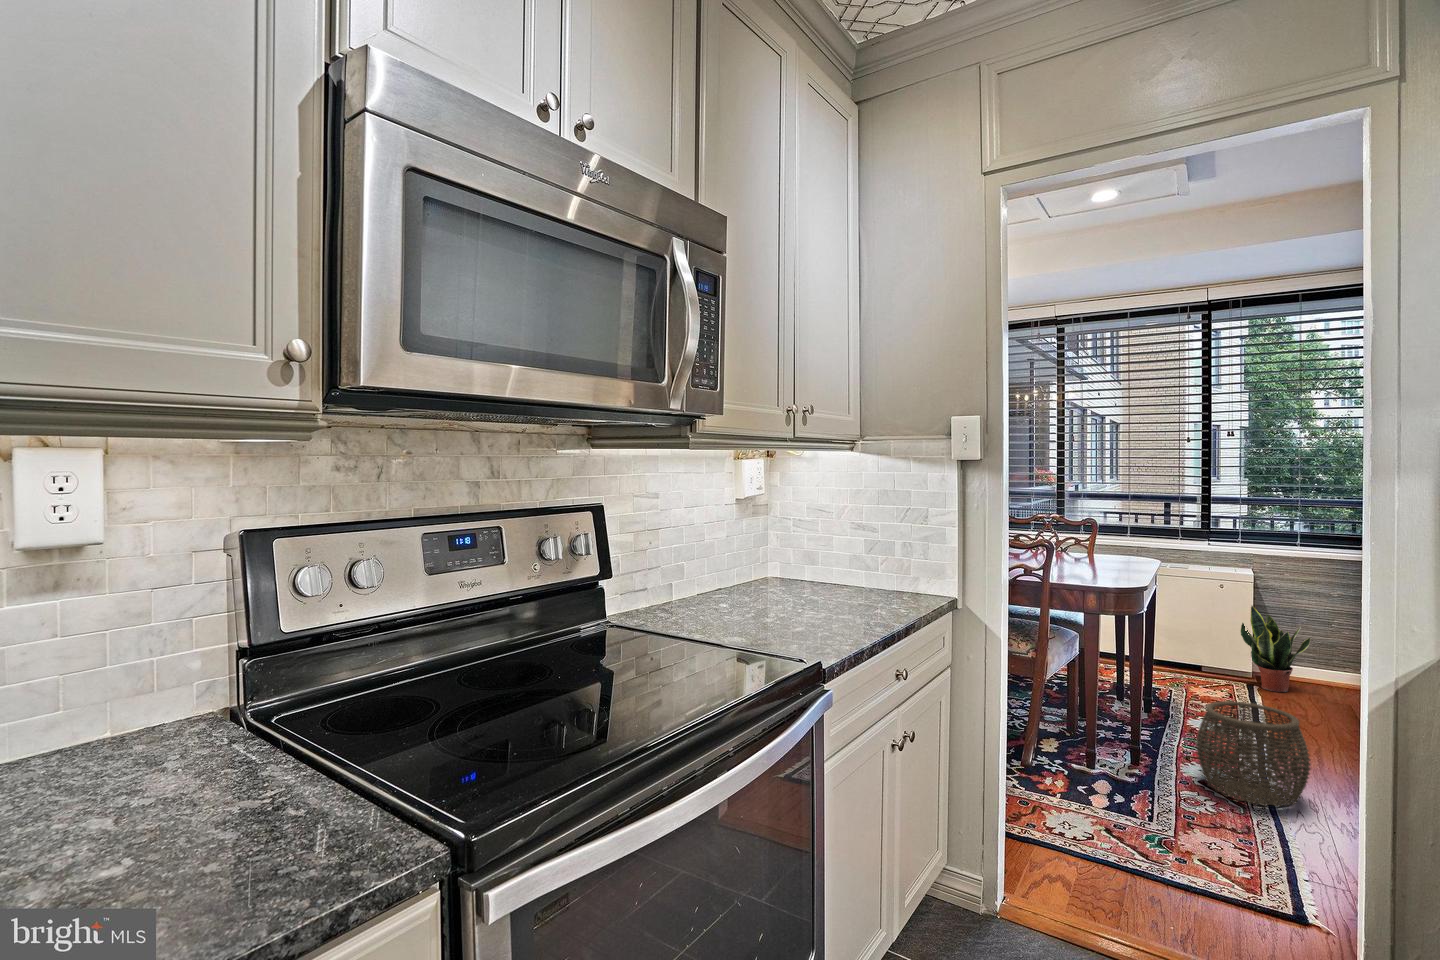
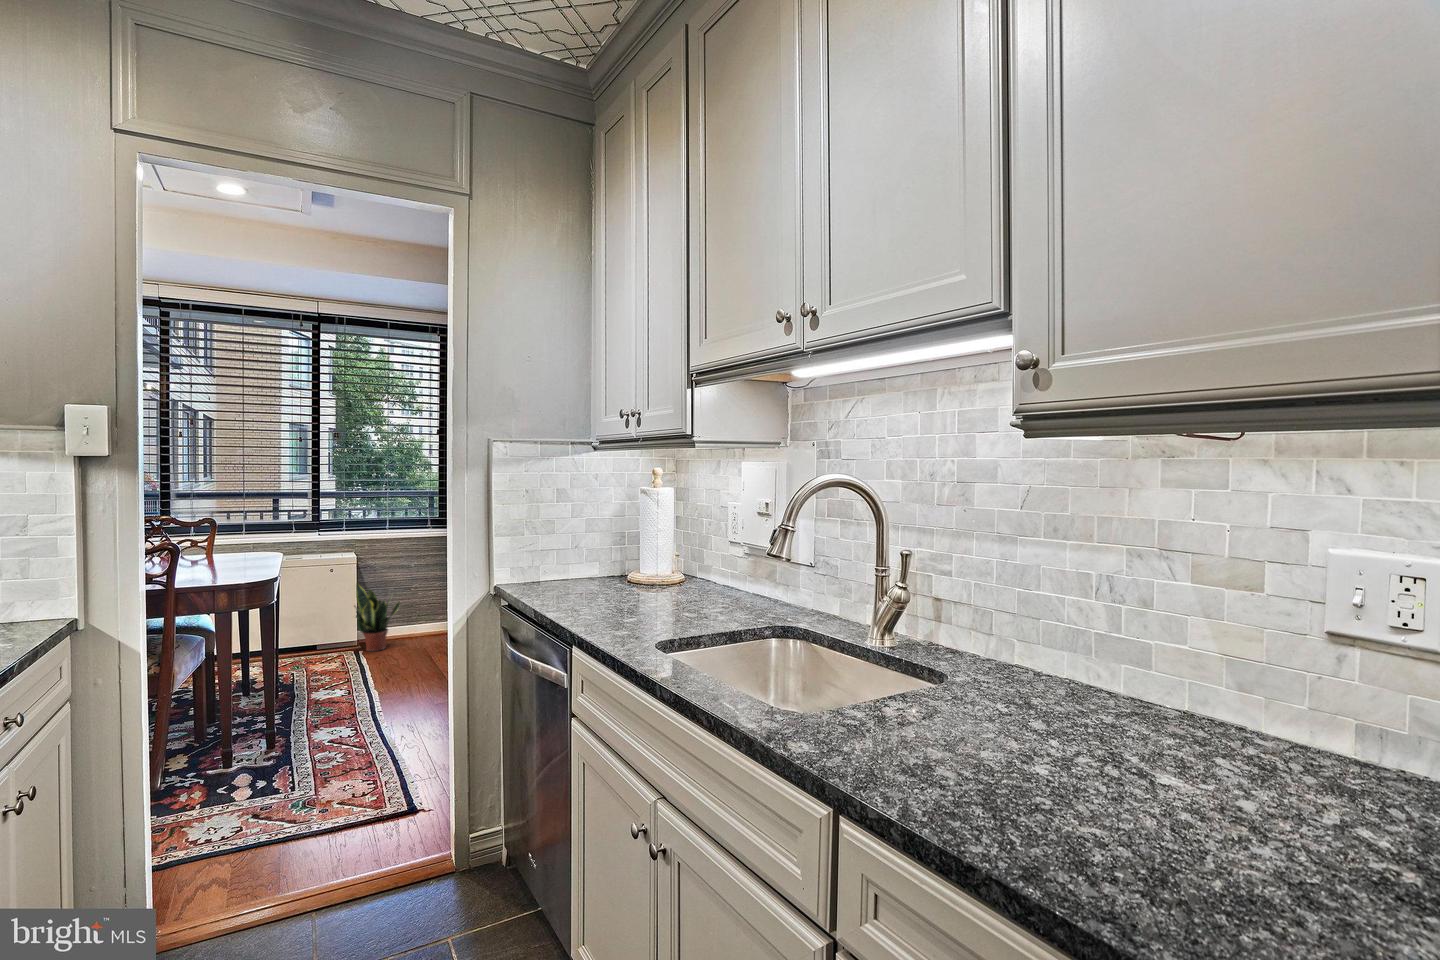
woven basket: present [1196,701,1311,807] -> none [325,660,411,745]

